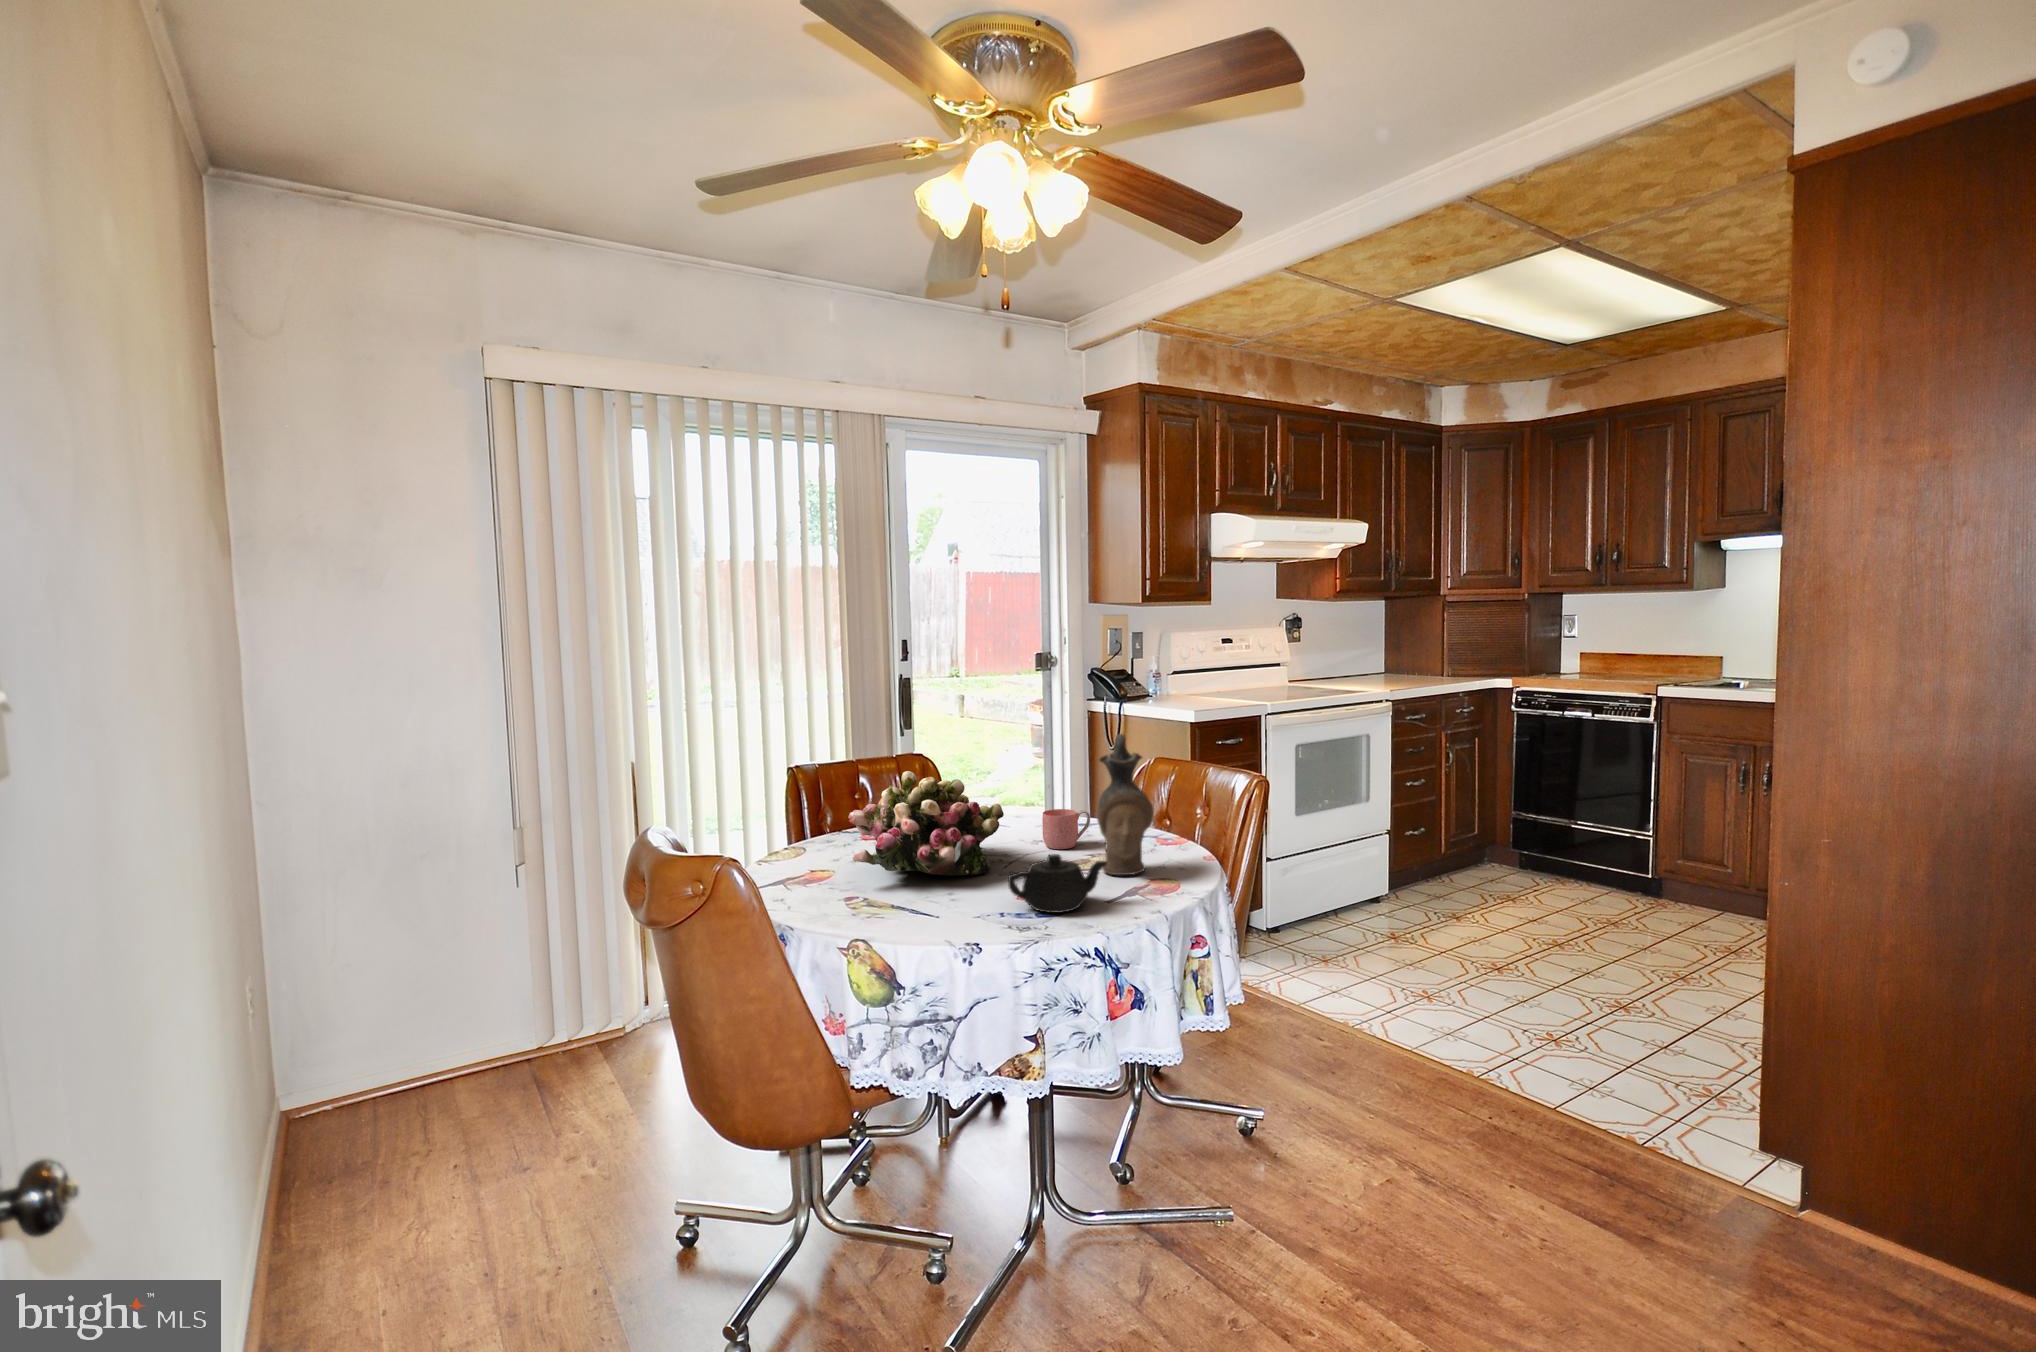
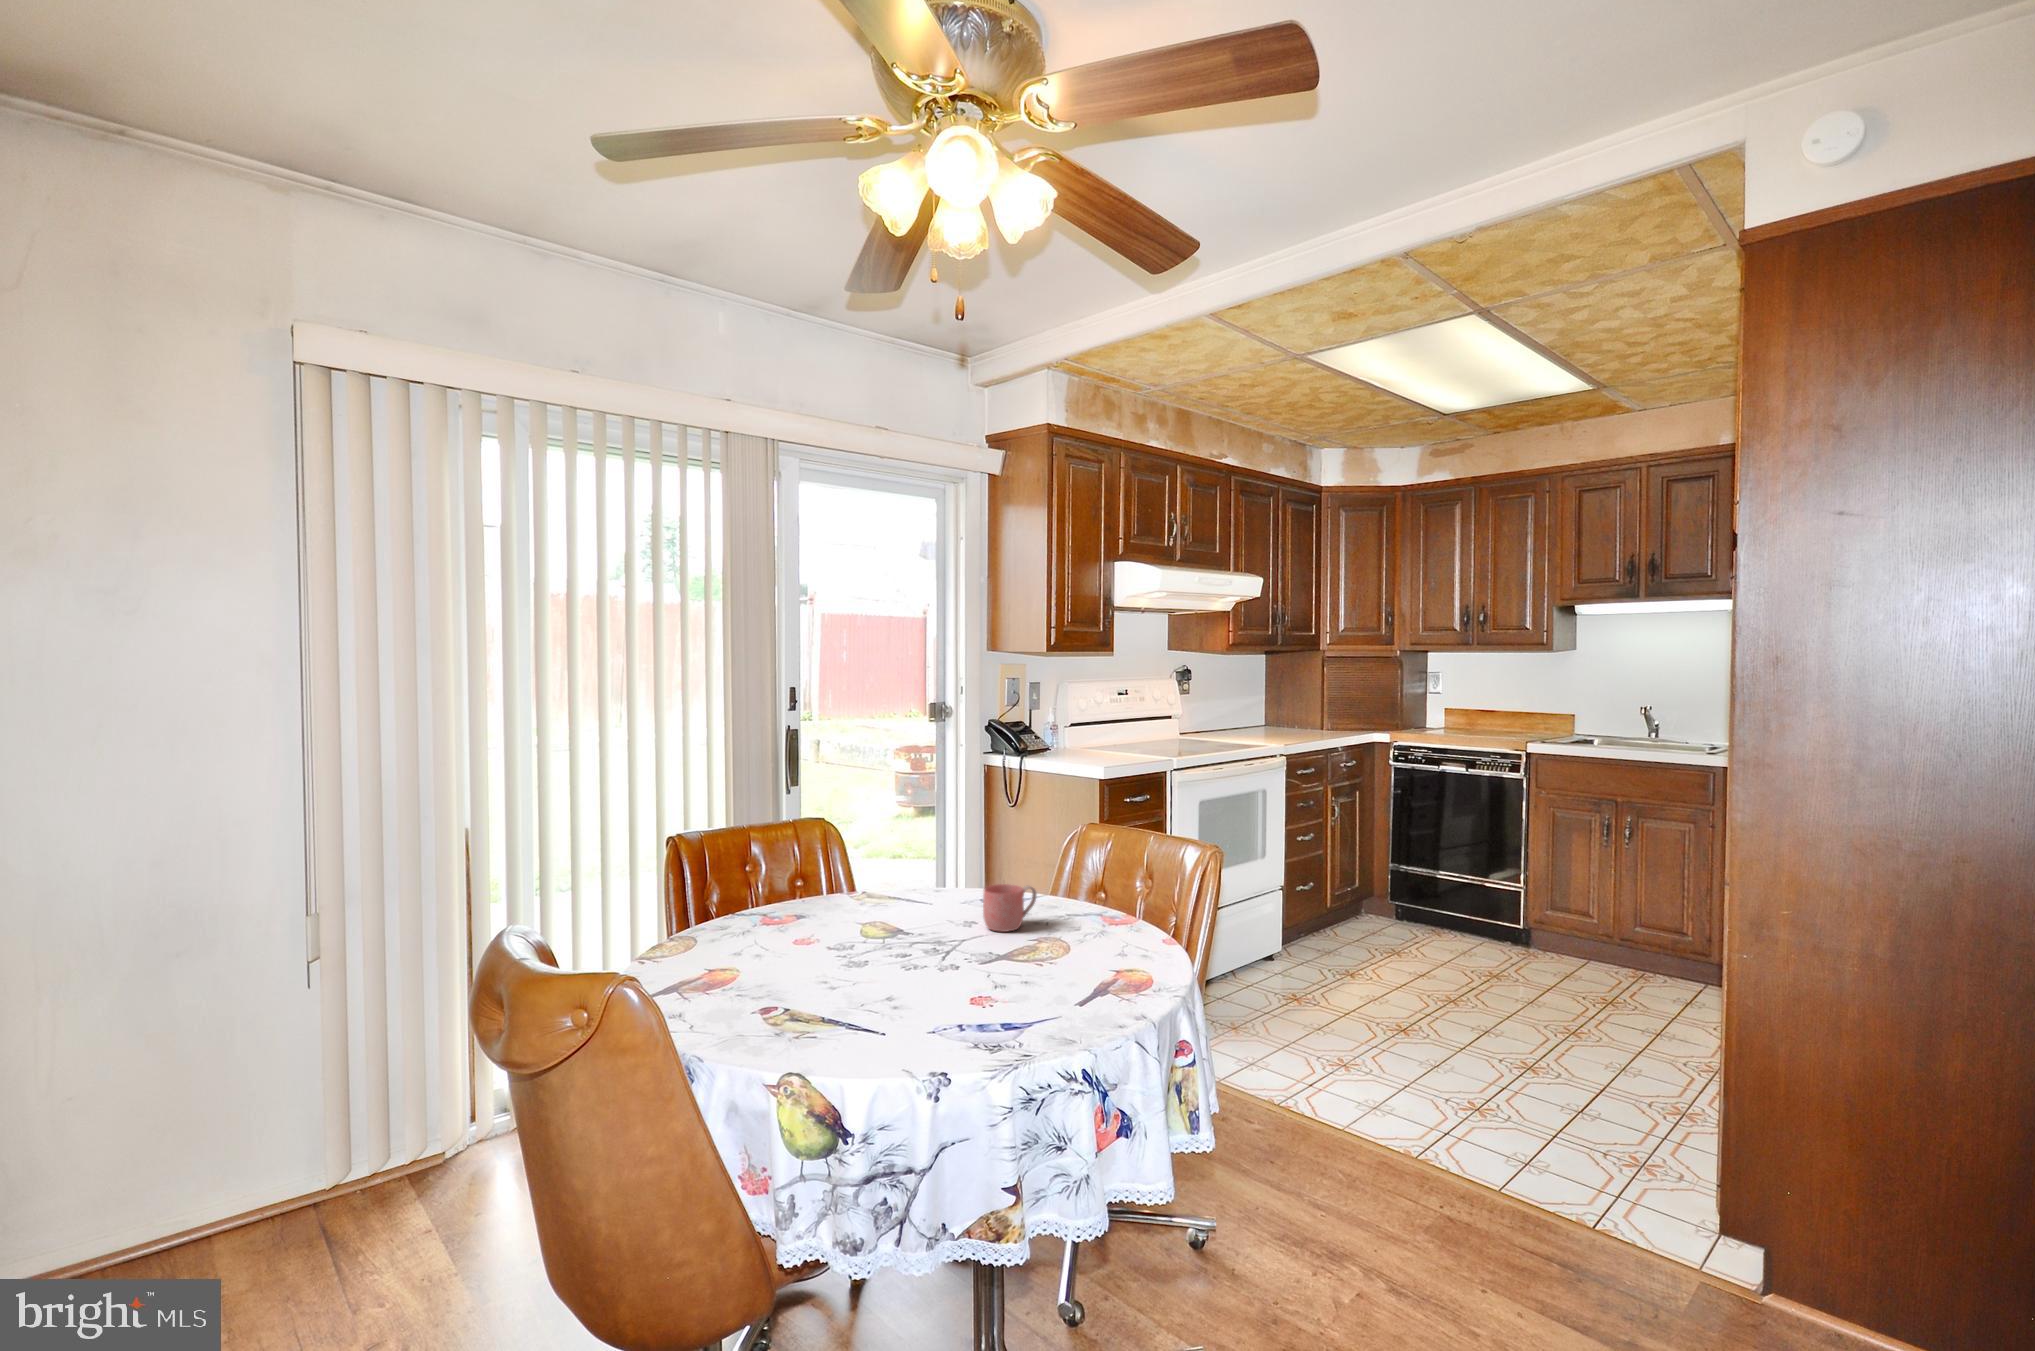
ceramic pitcher: present [1097,734,1154,875] -> none [1060,801,1125,967]
flower arrangement: present [849,771,1004,876] -> none [763,845,946,973]
teapot: present [1008,854,1107,913] -> none [970,950,1084,1024]

